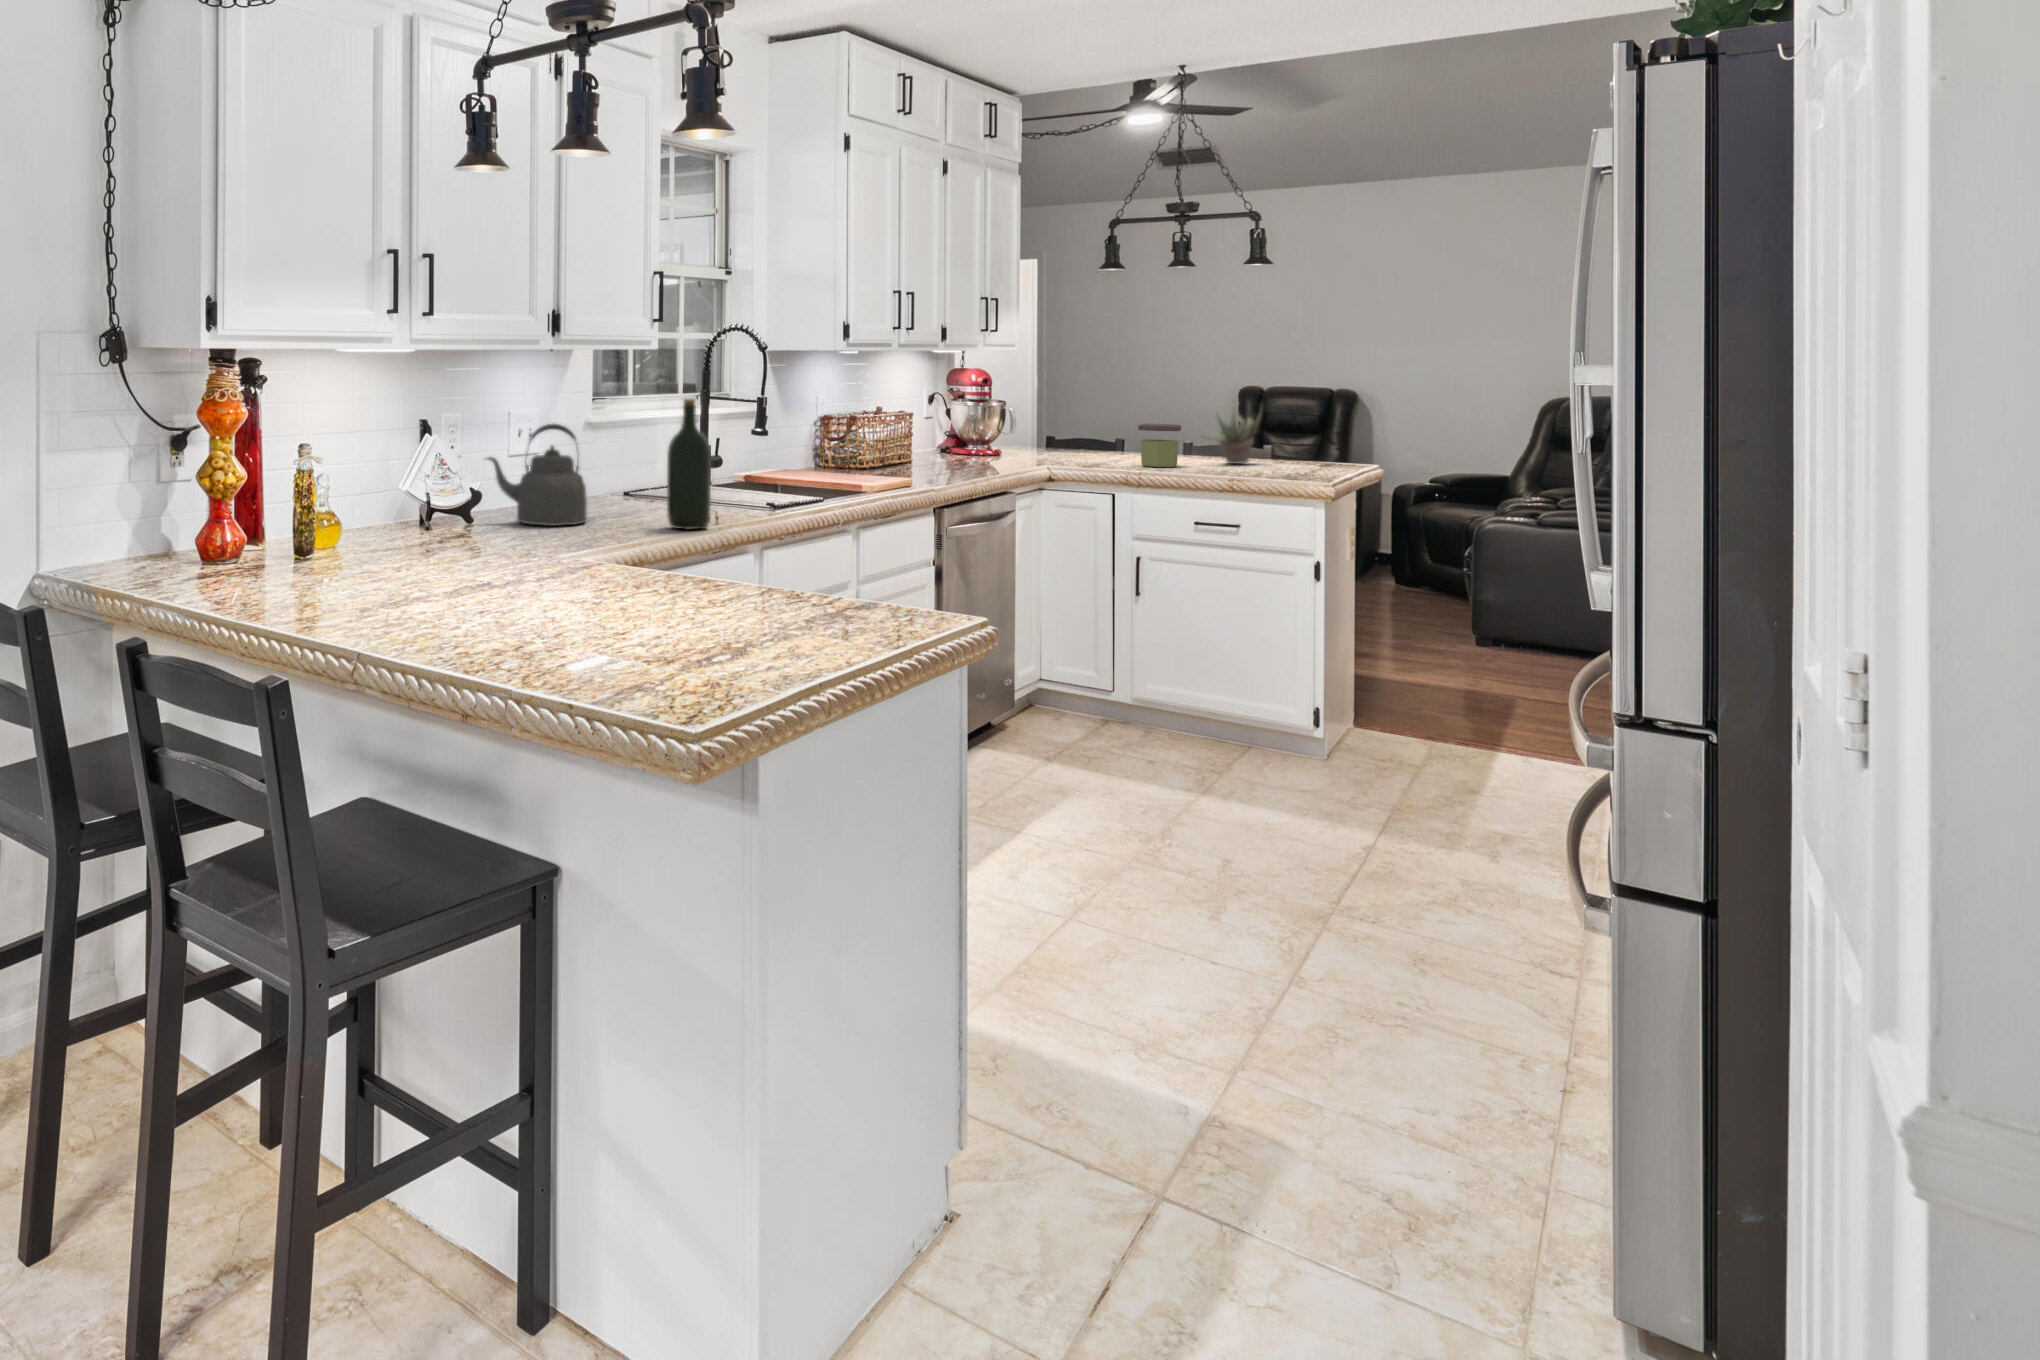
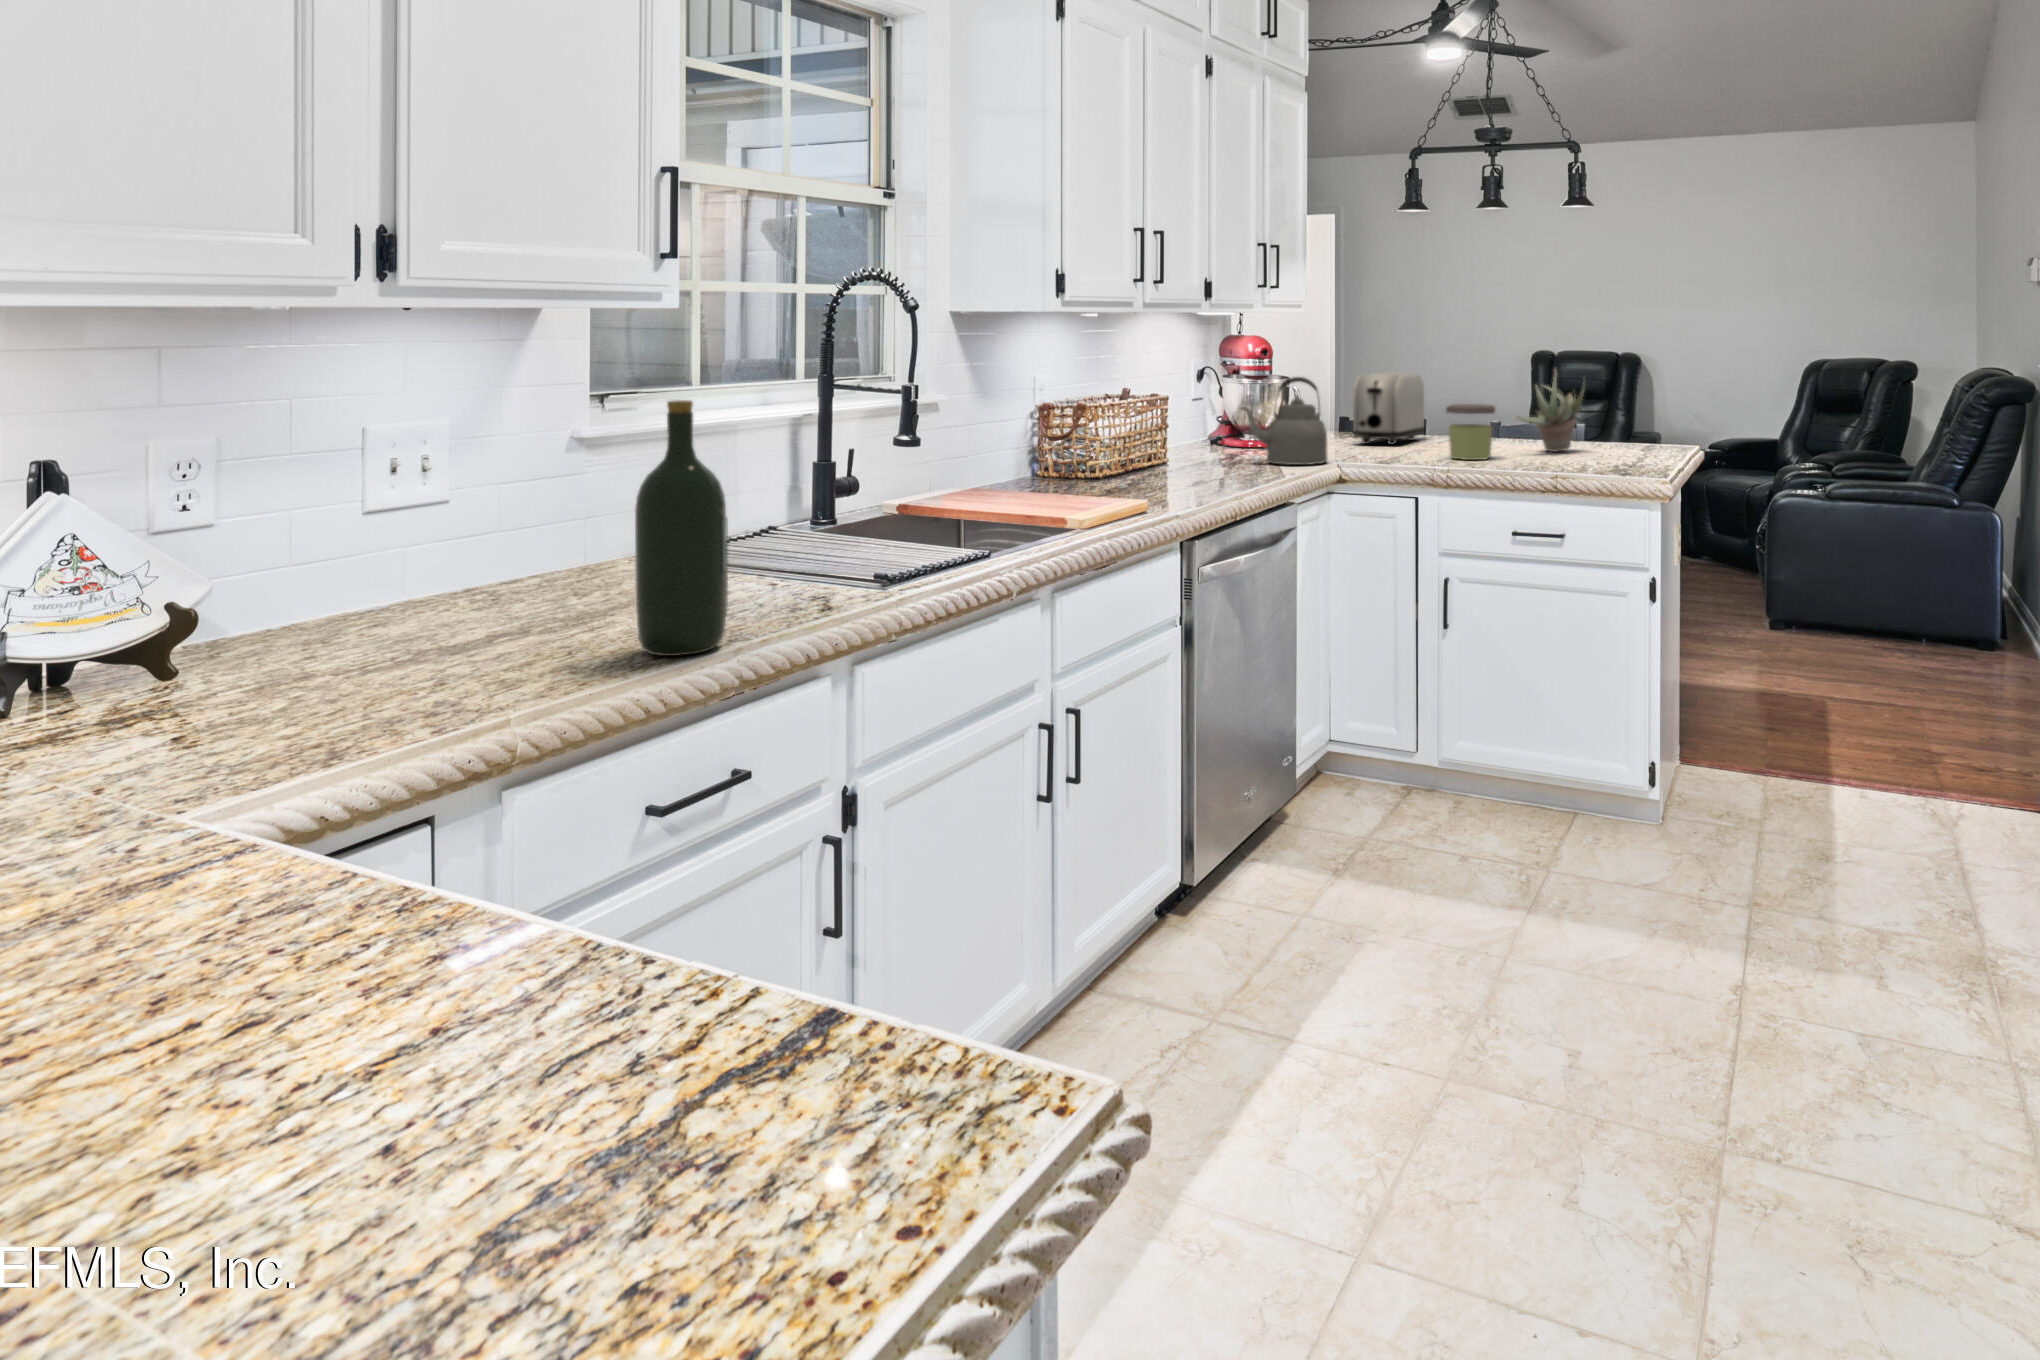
toaster: none [1060,400,1122,457] -> present [1353,373,1424,445]
kettle: present [484,424,587,526] -> present [1241,377,1328,465]

